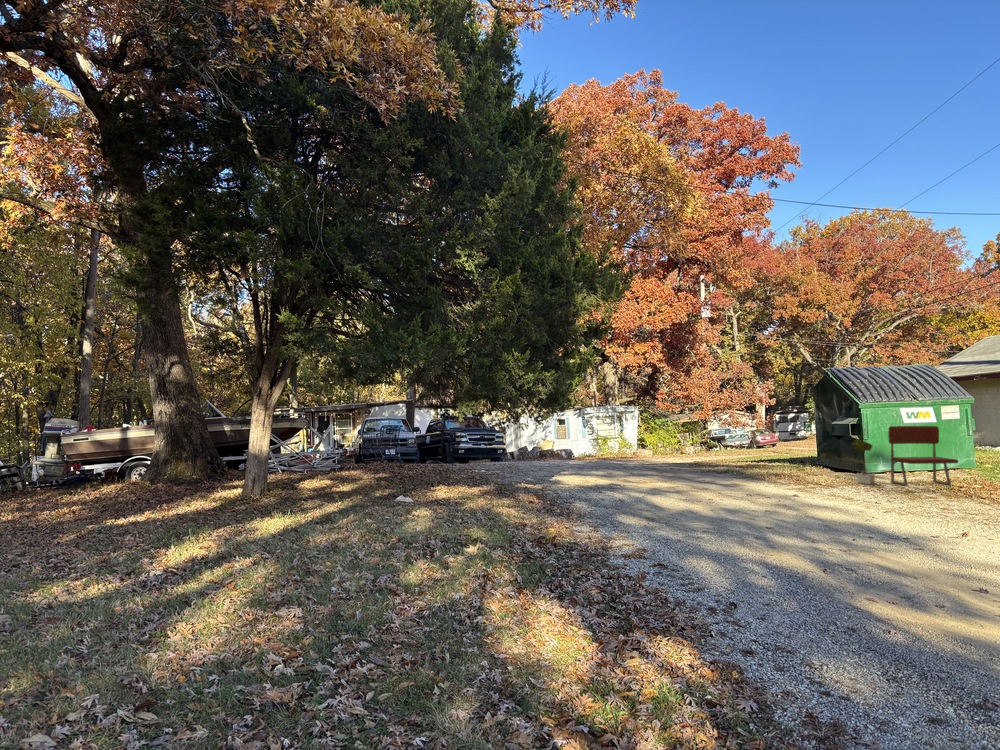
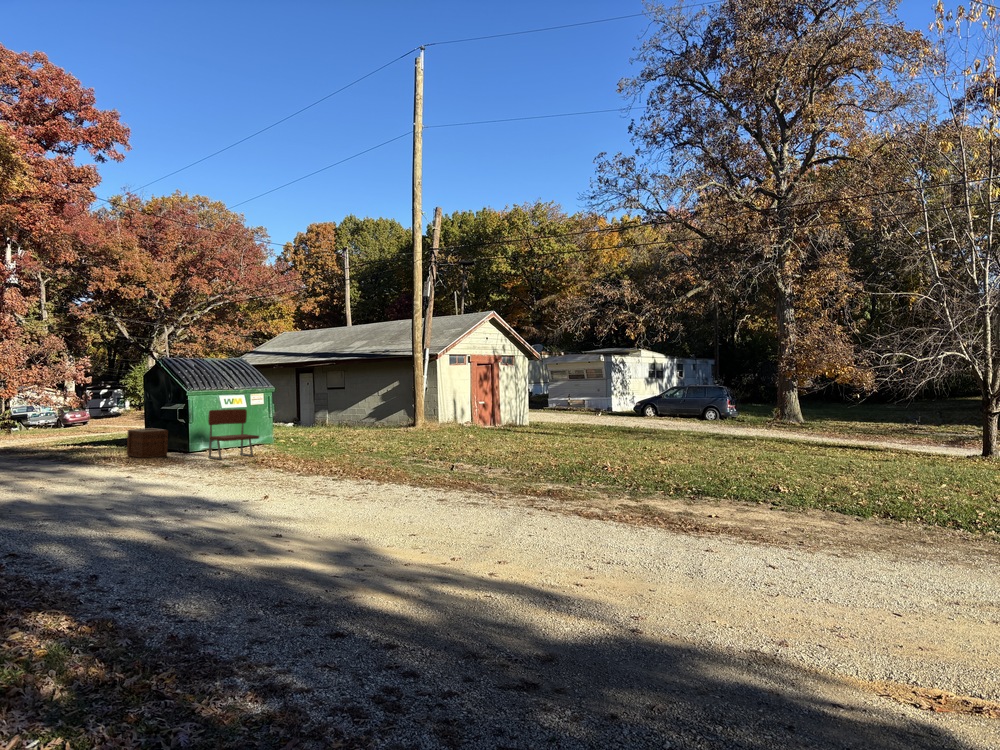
potted tree: present [853,440,875,484] -> none [178,422,196,461]
wooden crate: none [800,446,843,477] -> present [127,428,168,458]

